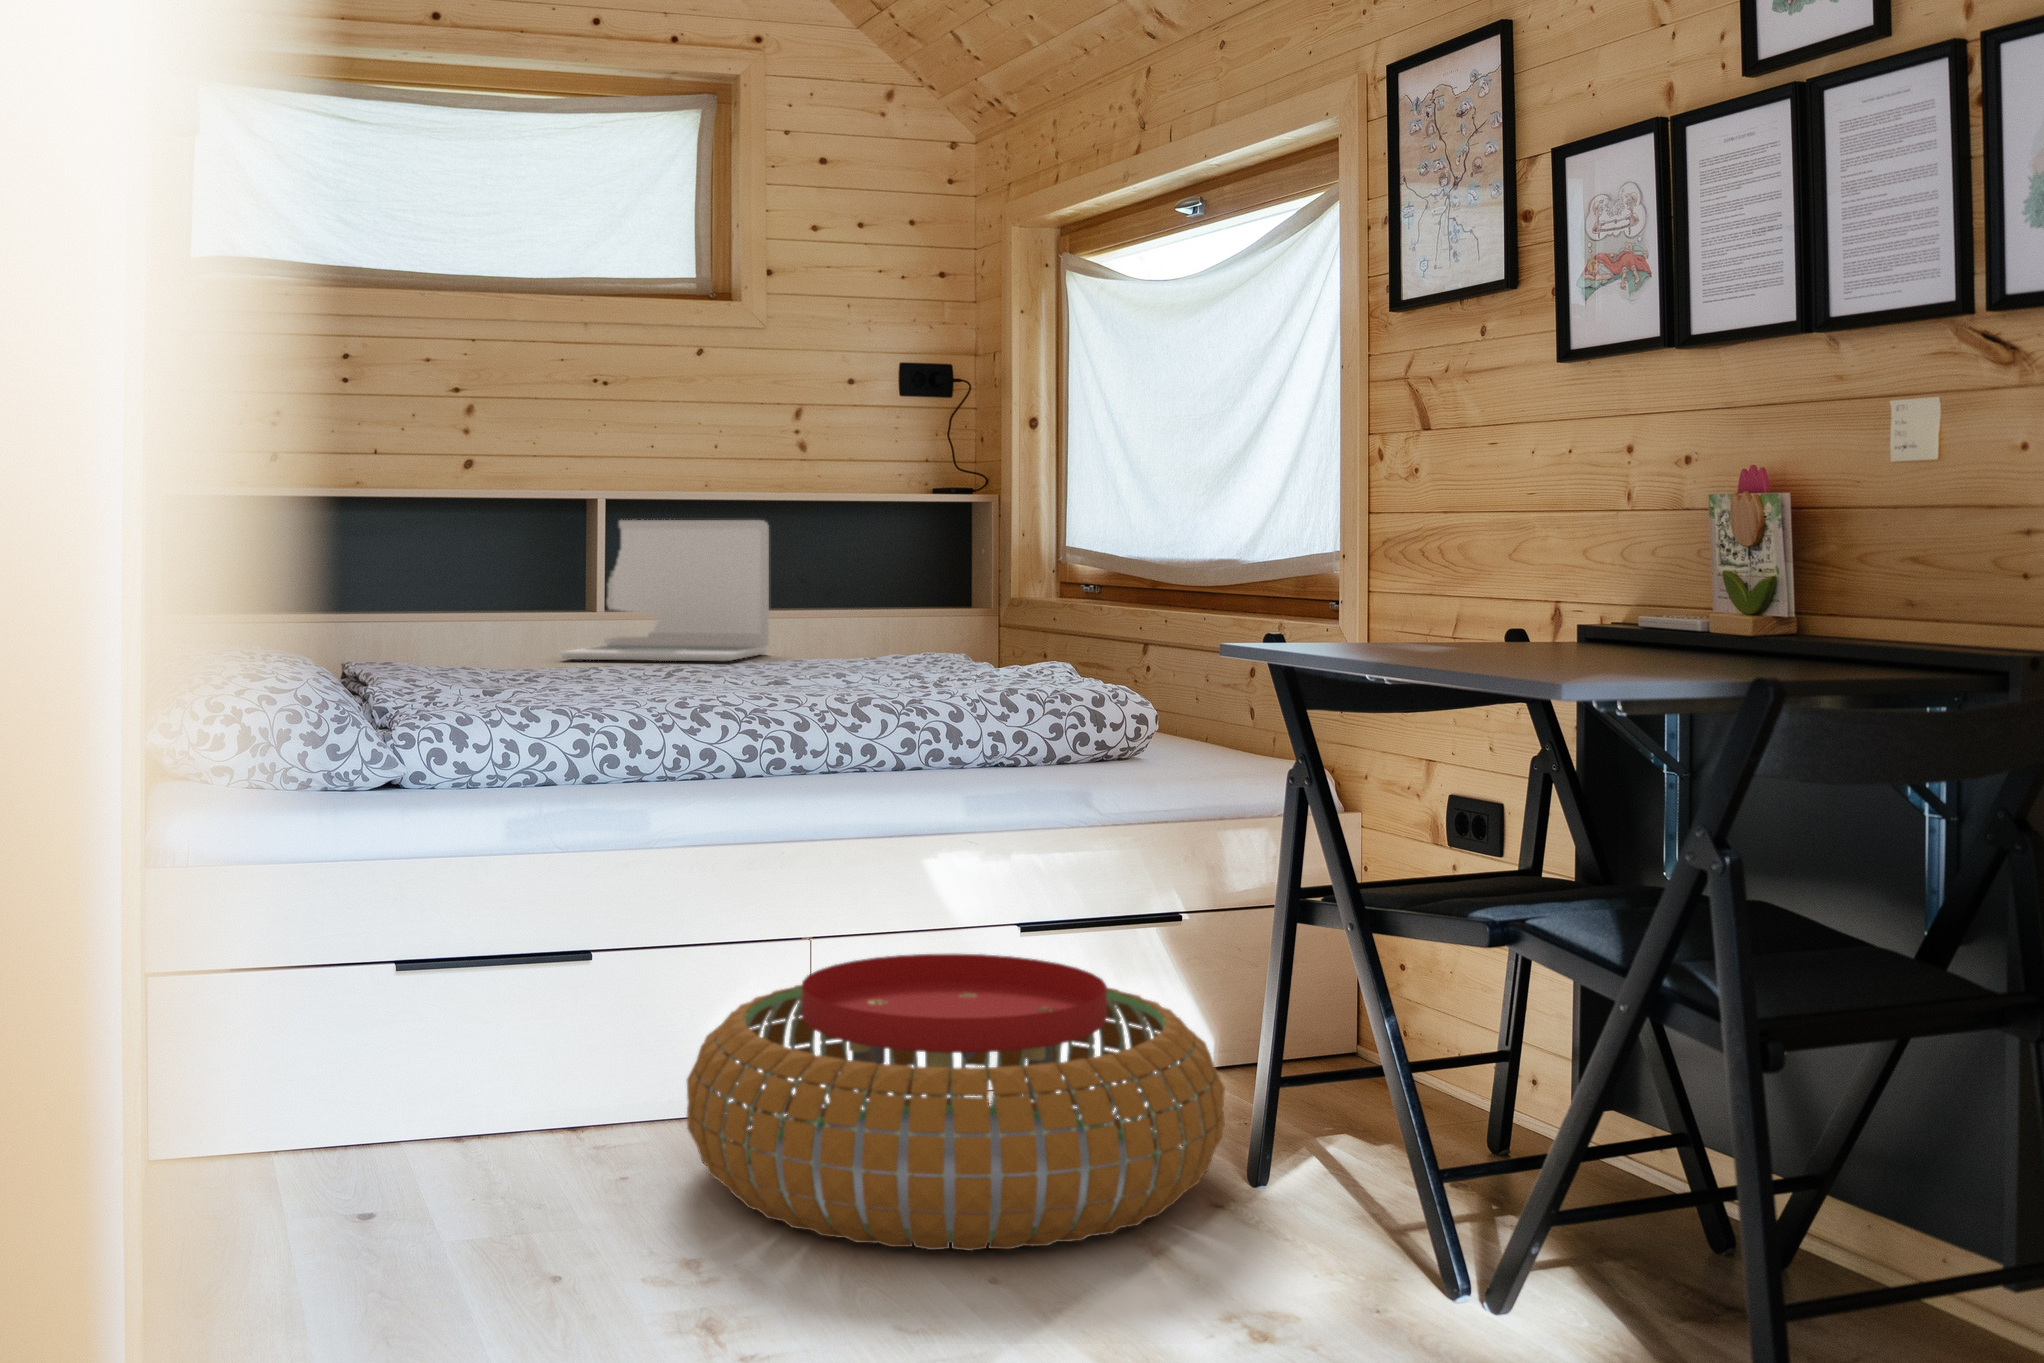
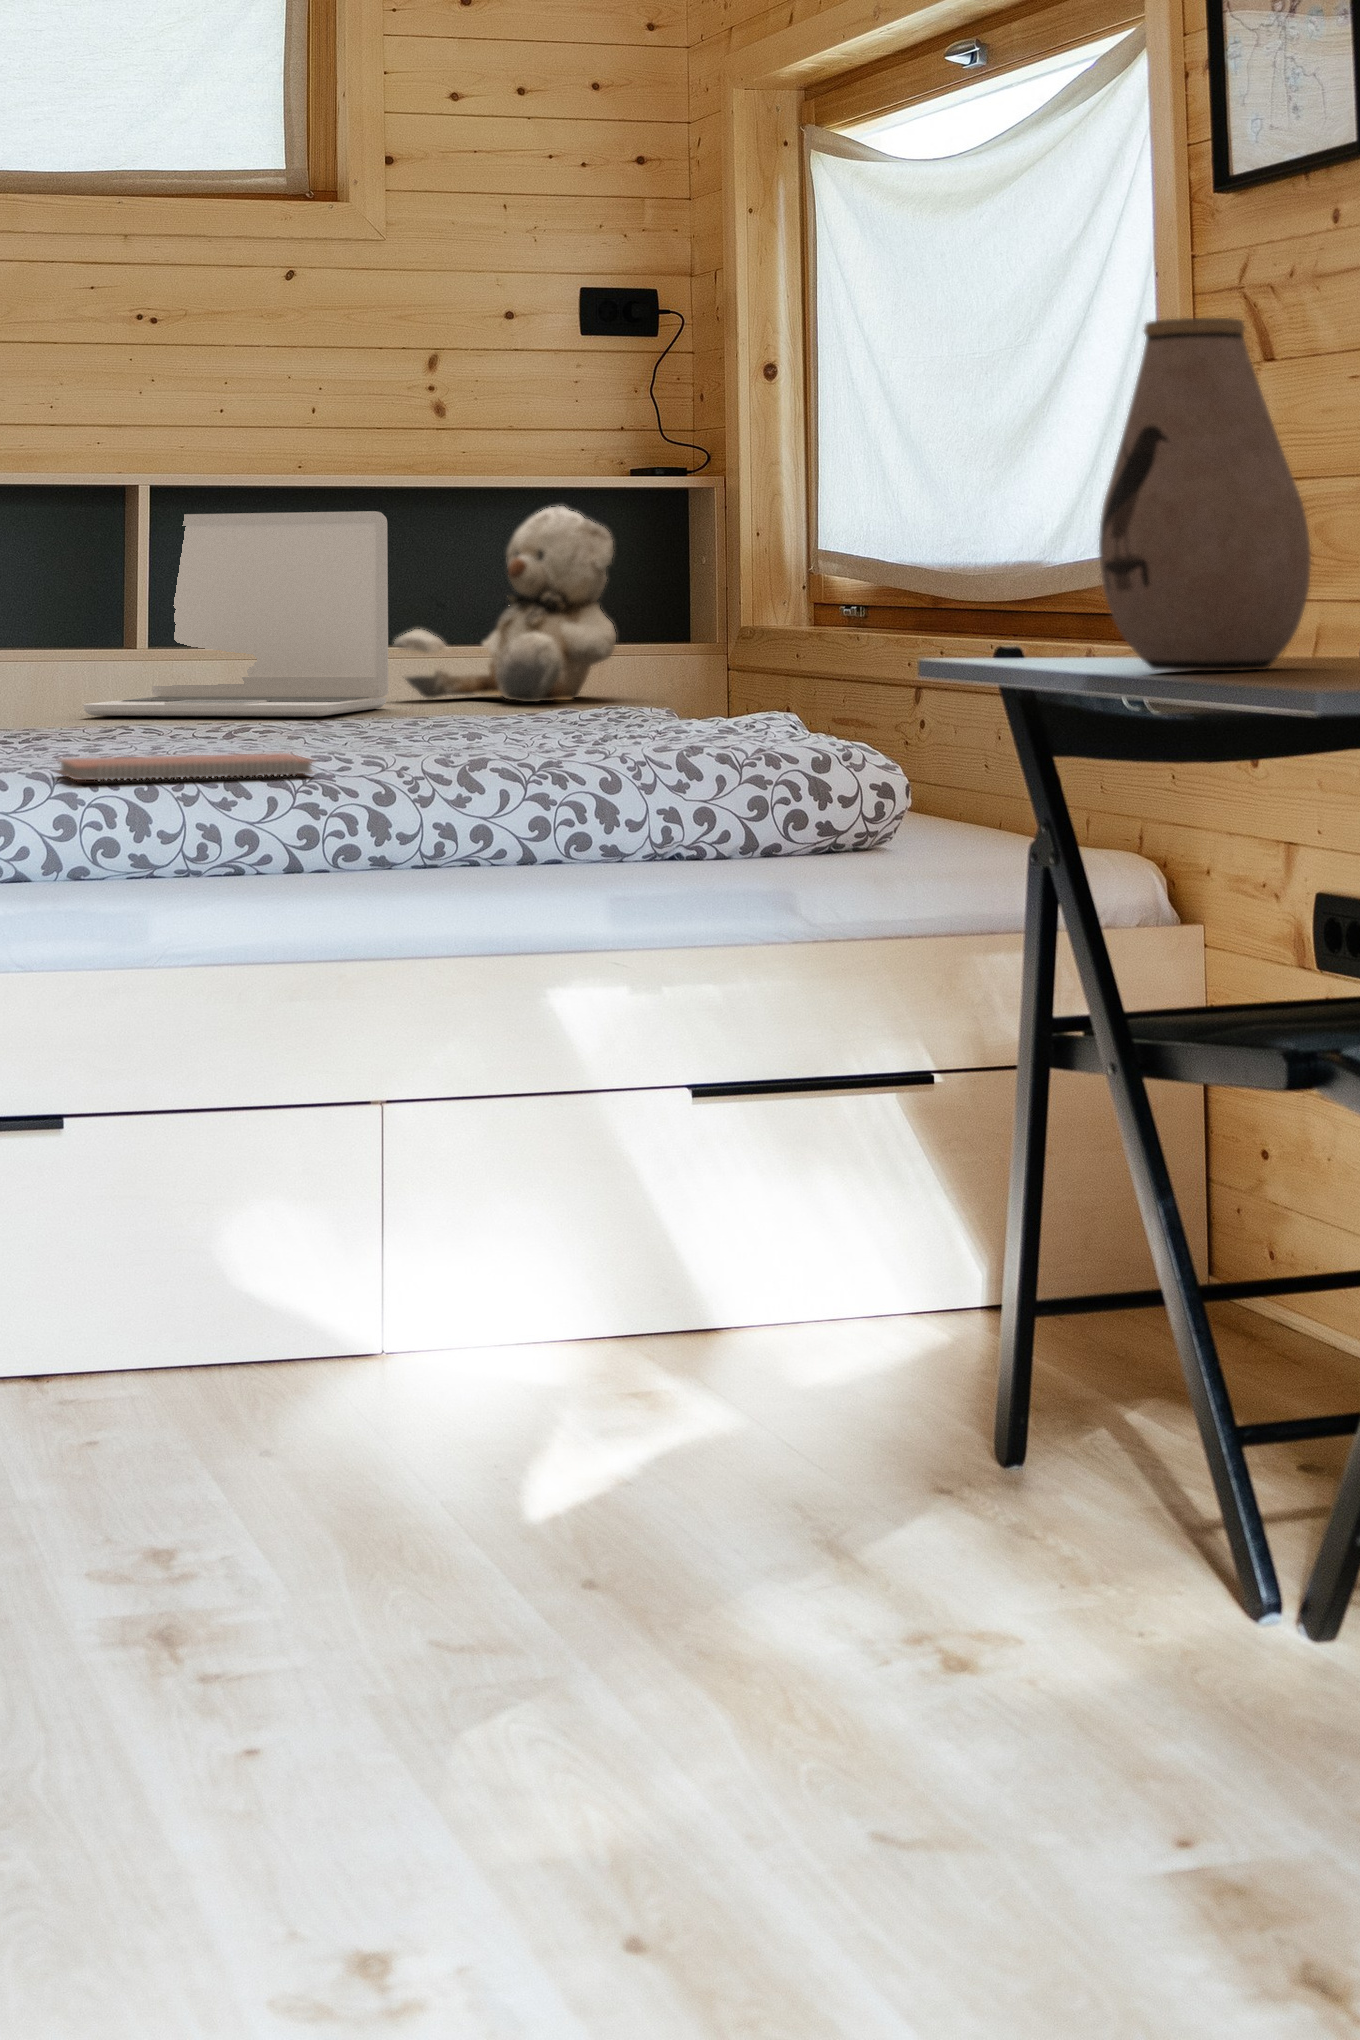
vase: none [1341,409,1489,655] -> present [1099,318,1311,671]
teddy bear: none [768,516,923,651] -> present [395,506,616,702]
notebook: none [569,694,753,715] -> present [59,753,313,781]
pouf: present [687,954,1225,1251] -> none [178,1125,966,1557]

